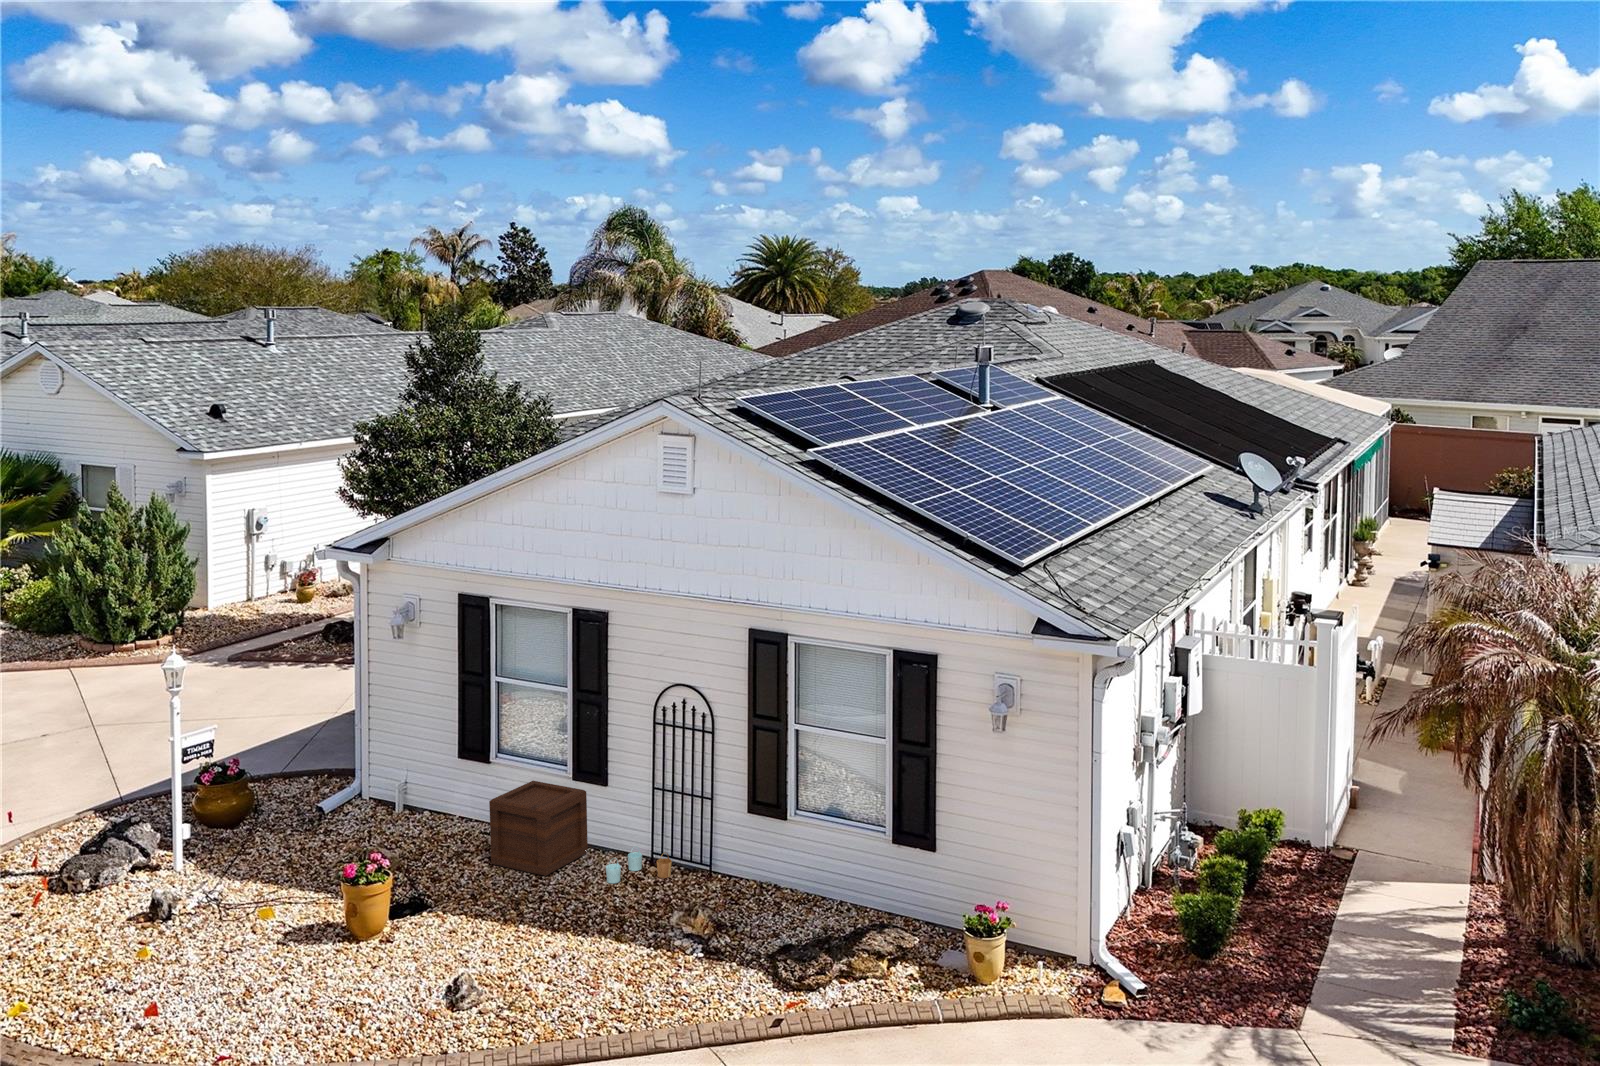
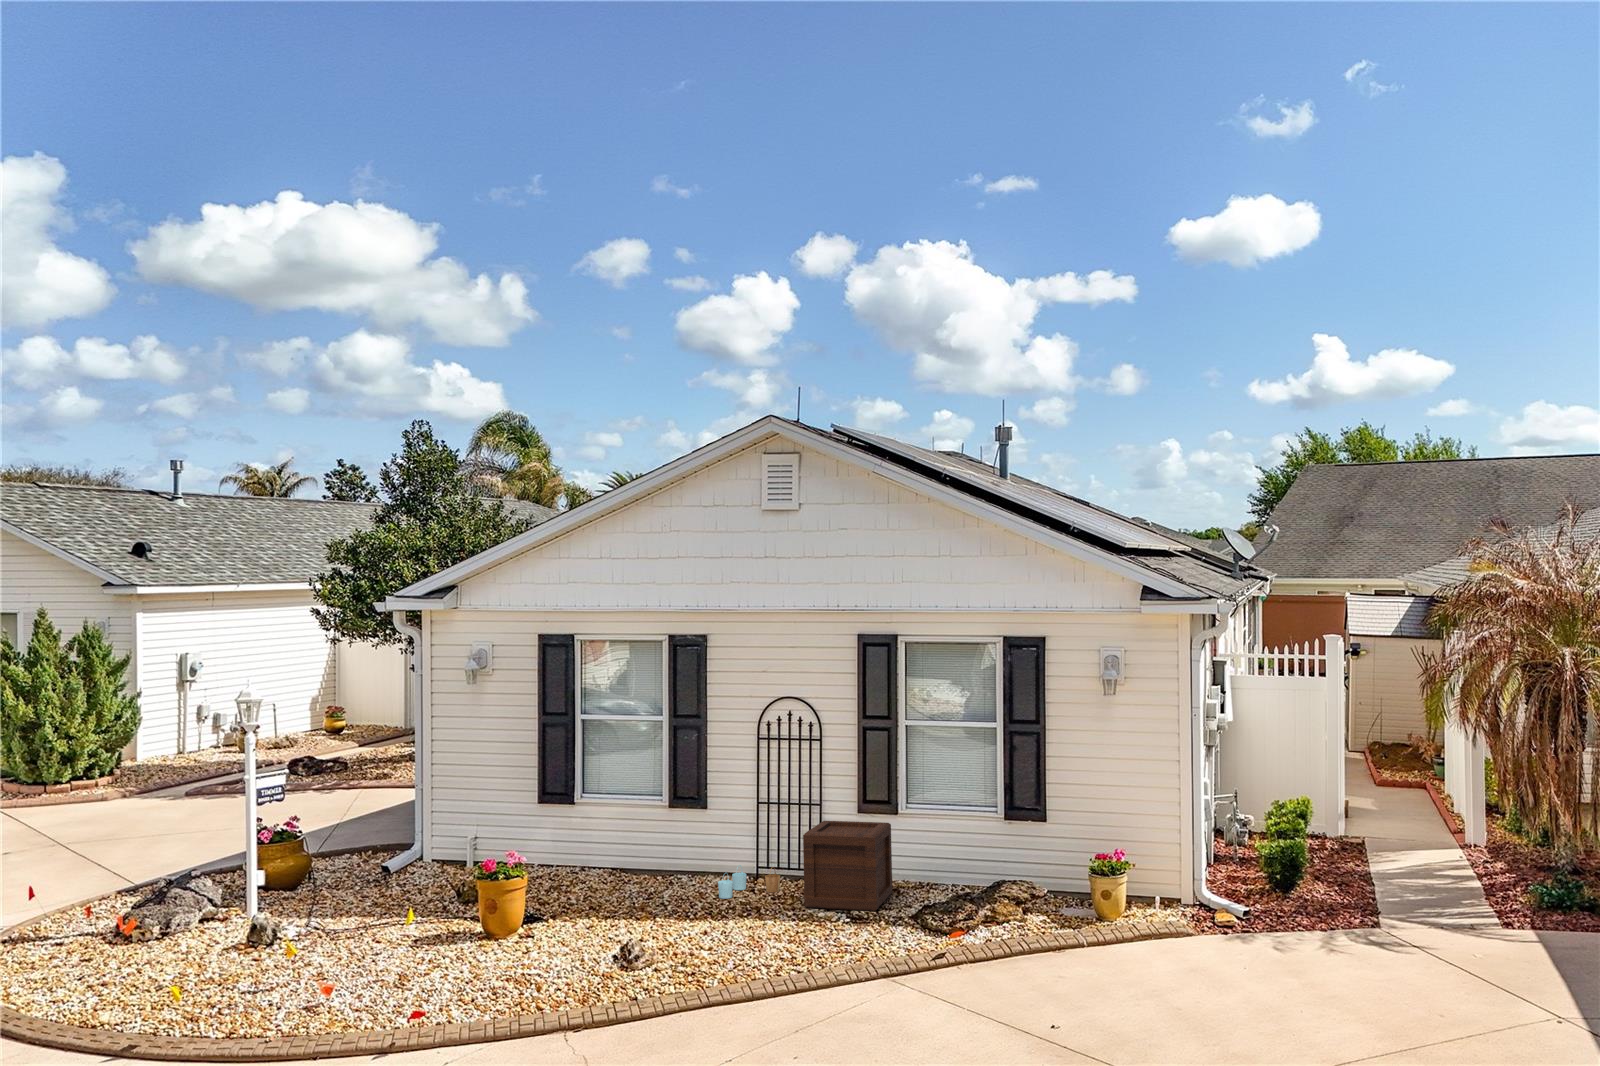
wooden crate: present [489,781,588,876] -> present [803,821,892,911]

